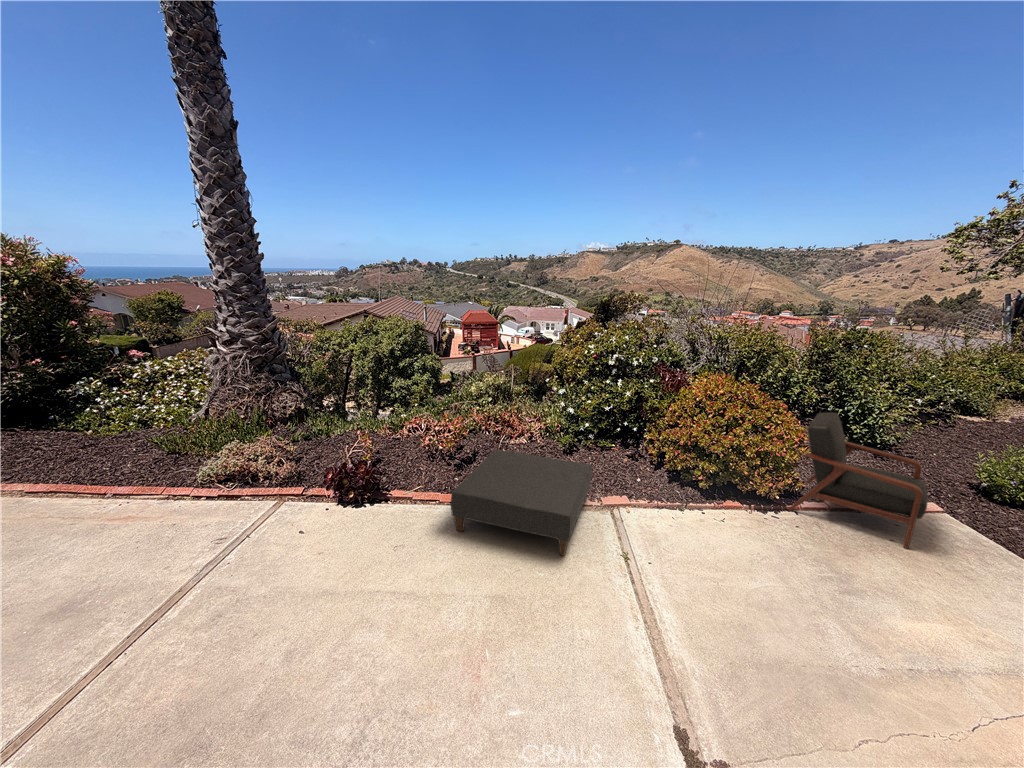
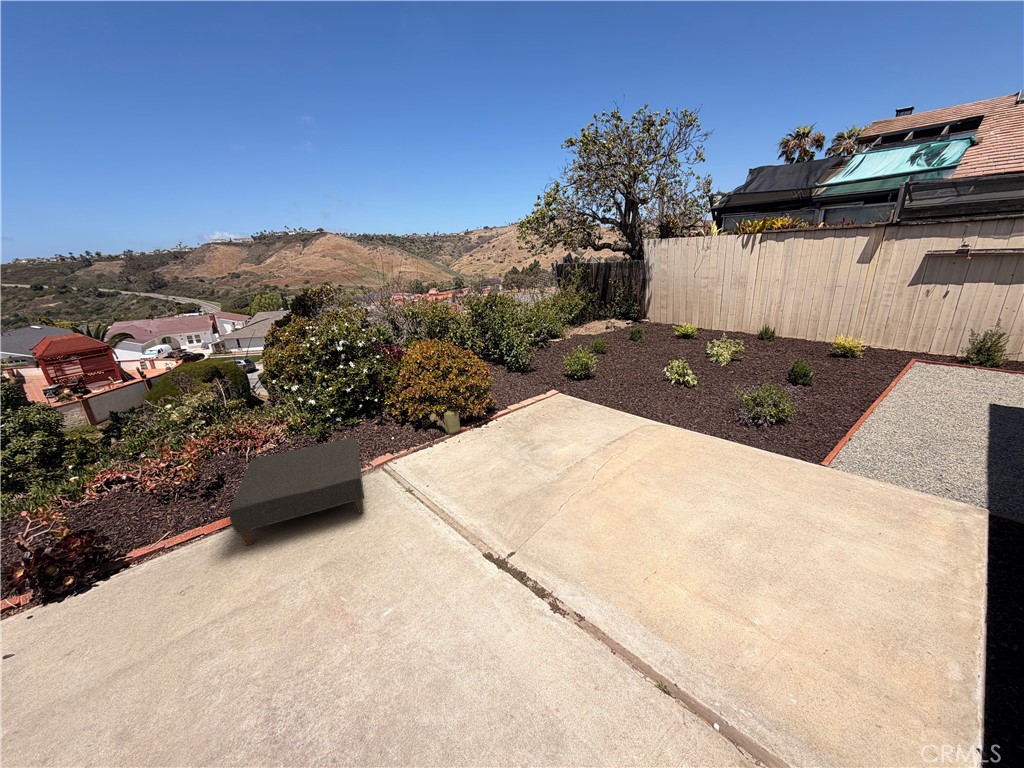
chair: present [788,412,928,548] -> none [489,350,553,419]
watering can: none [690,465,737,509] -> present [430,408,460,435]

